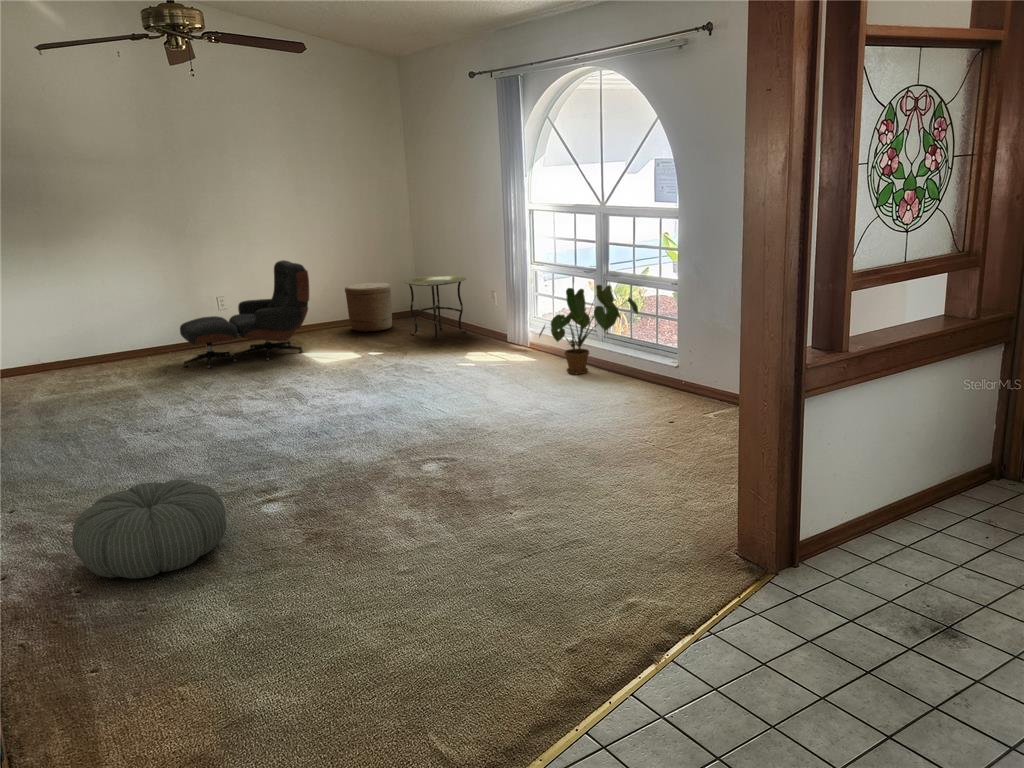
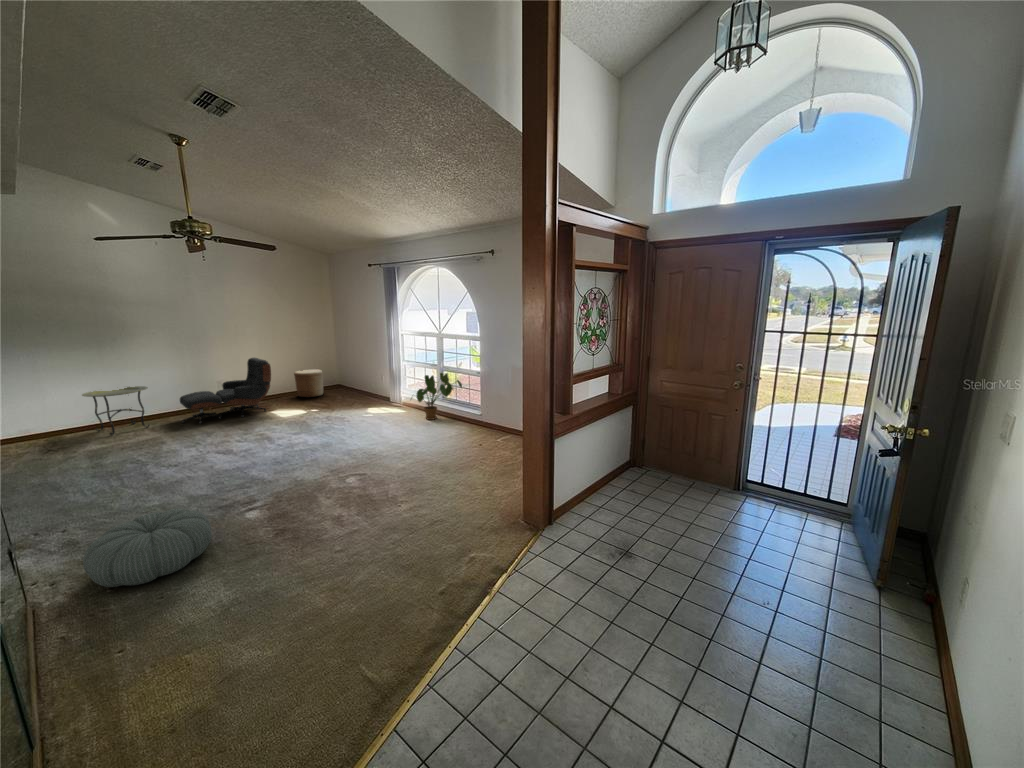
side table: present [403,276,467,339] -> present [82,386,150,435]

